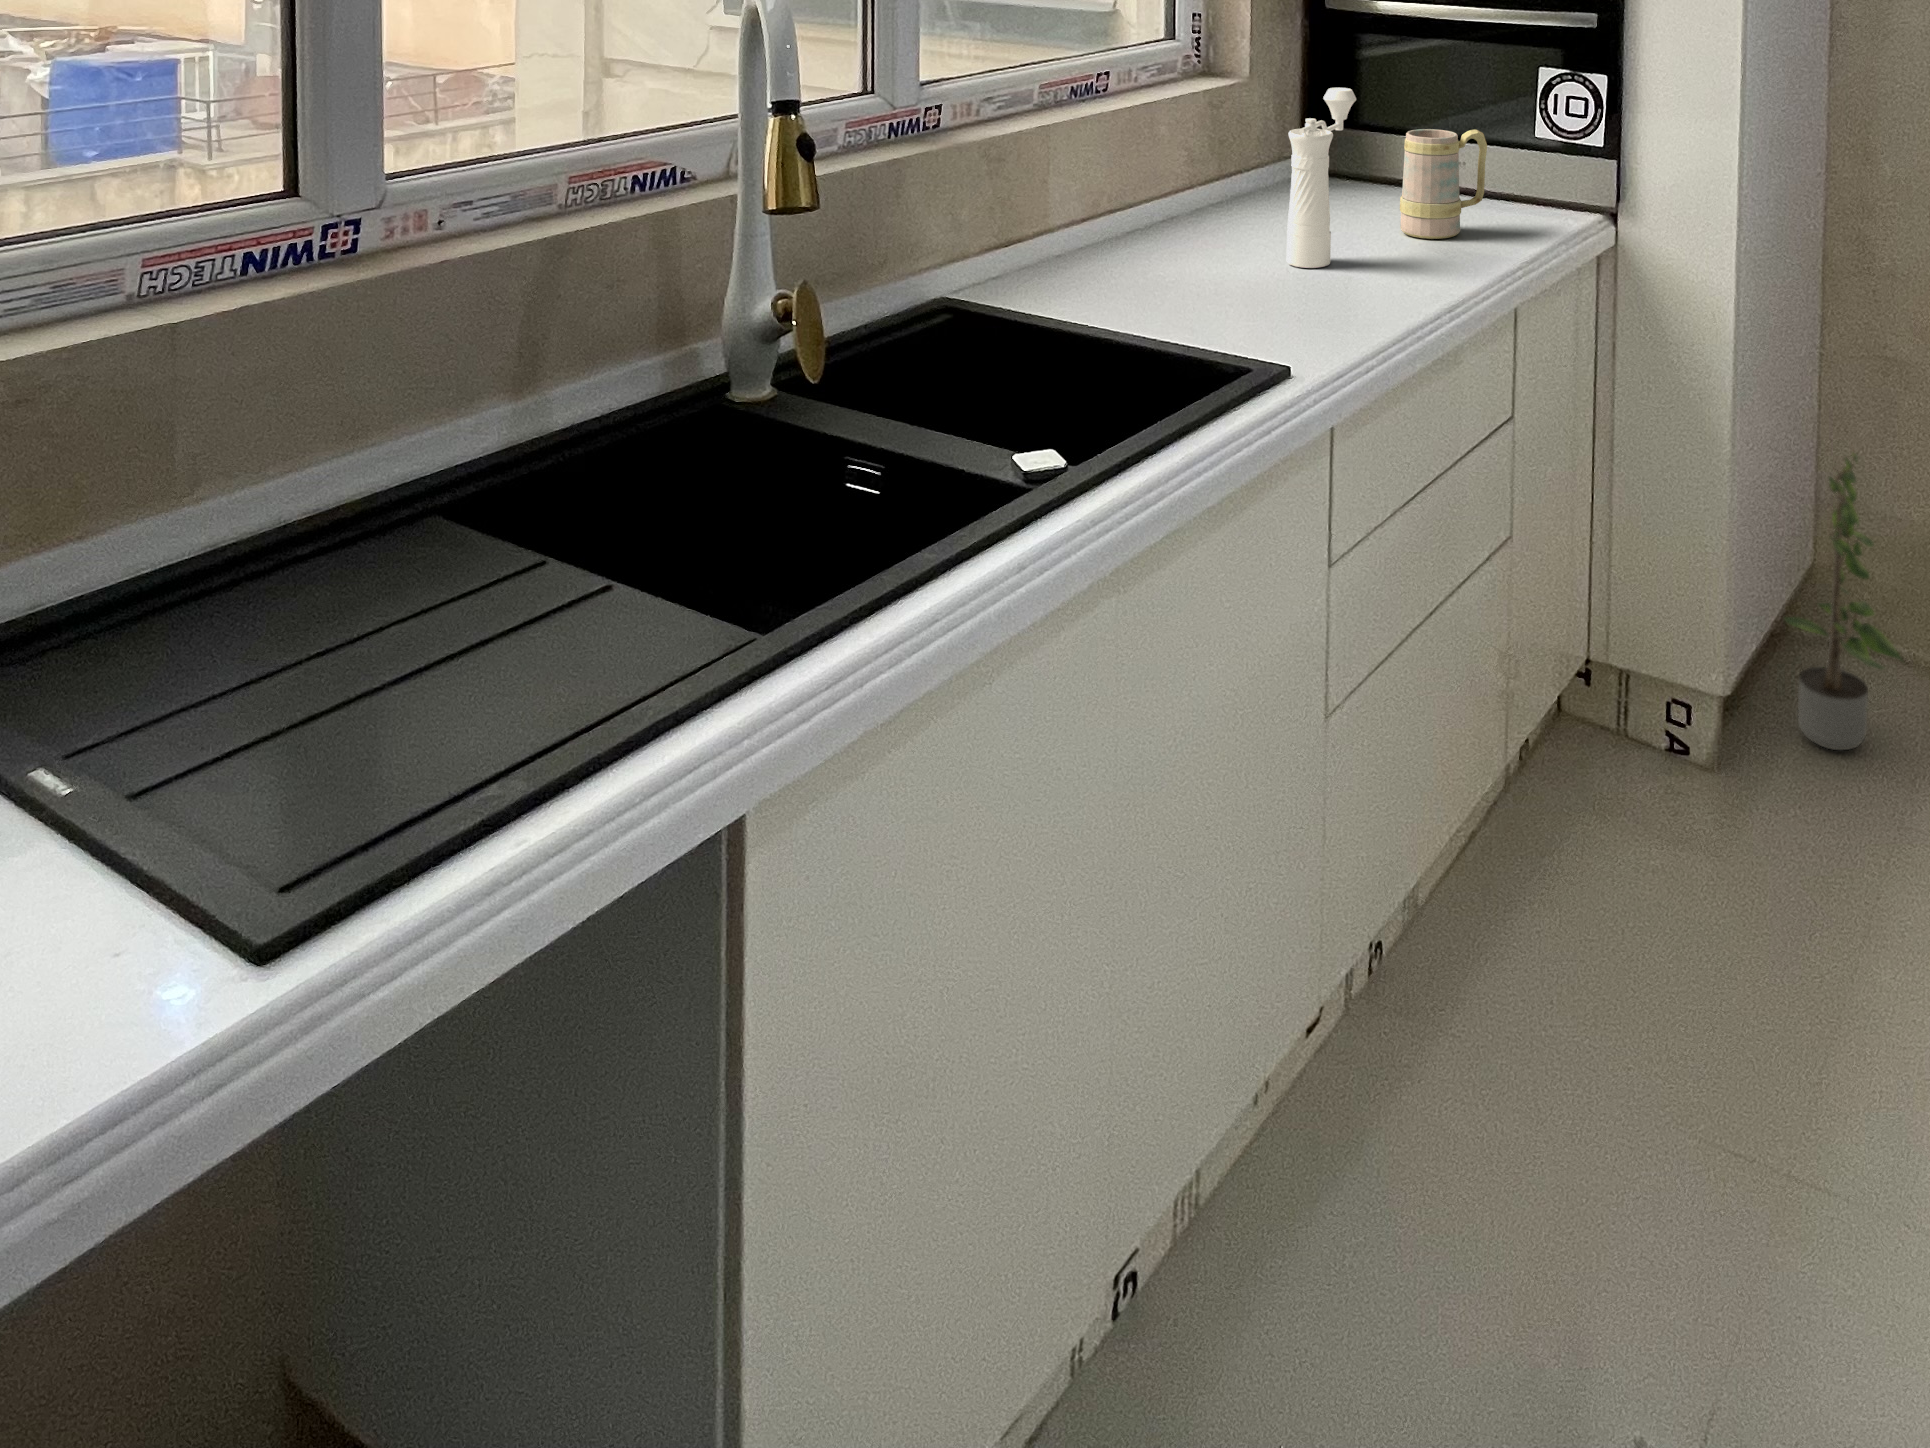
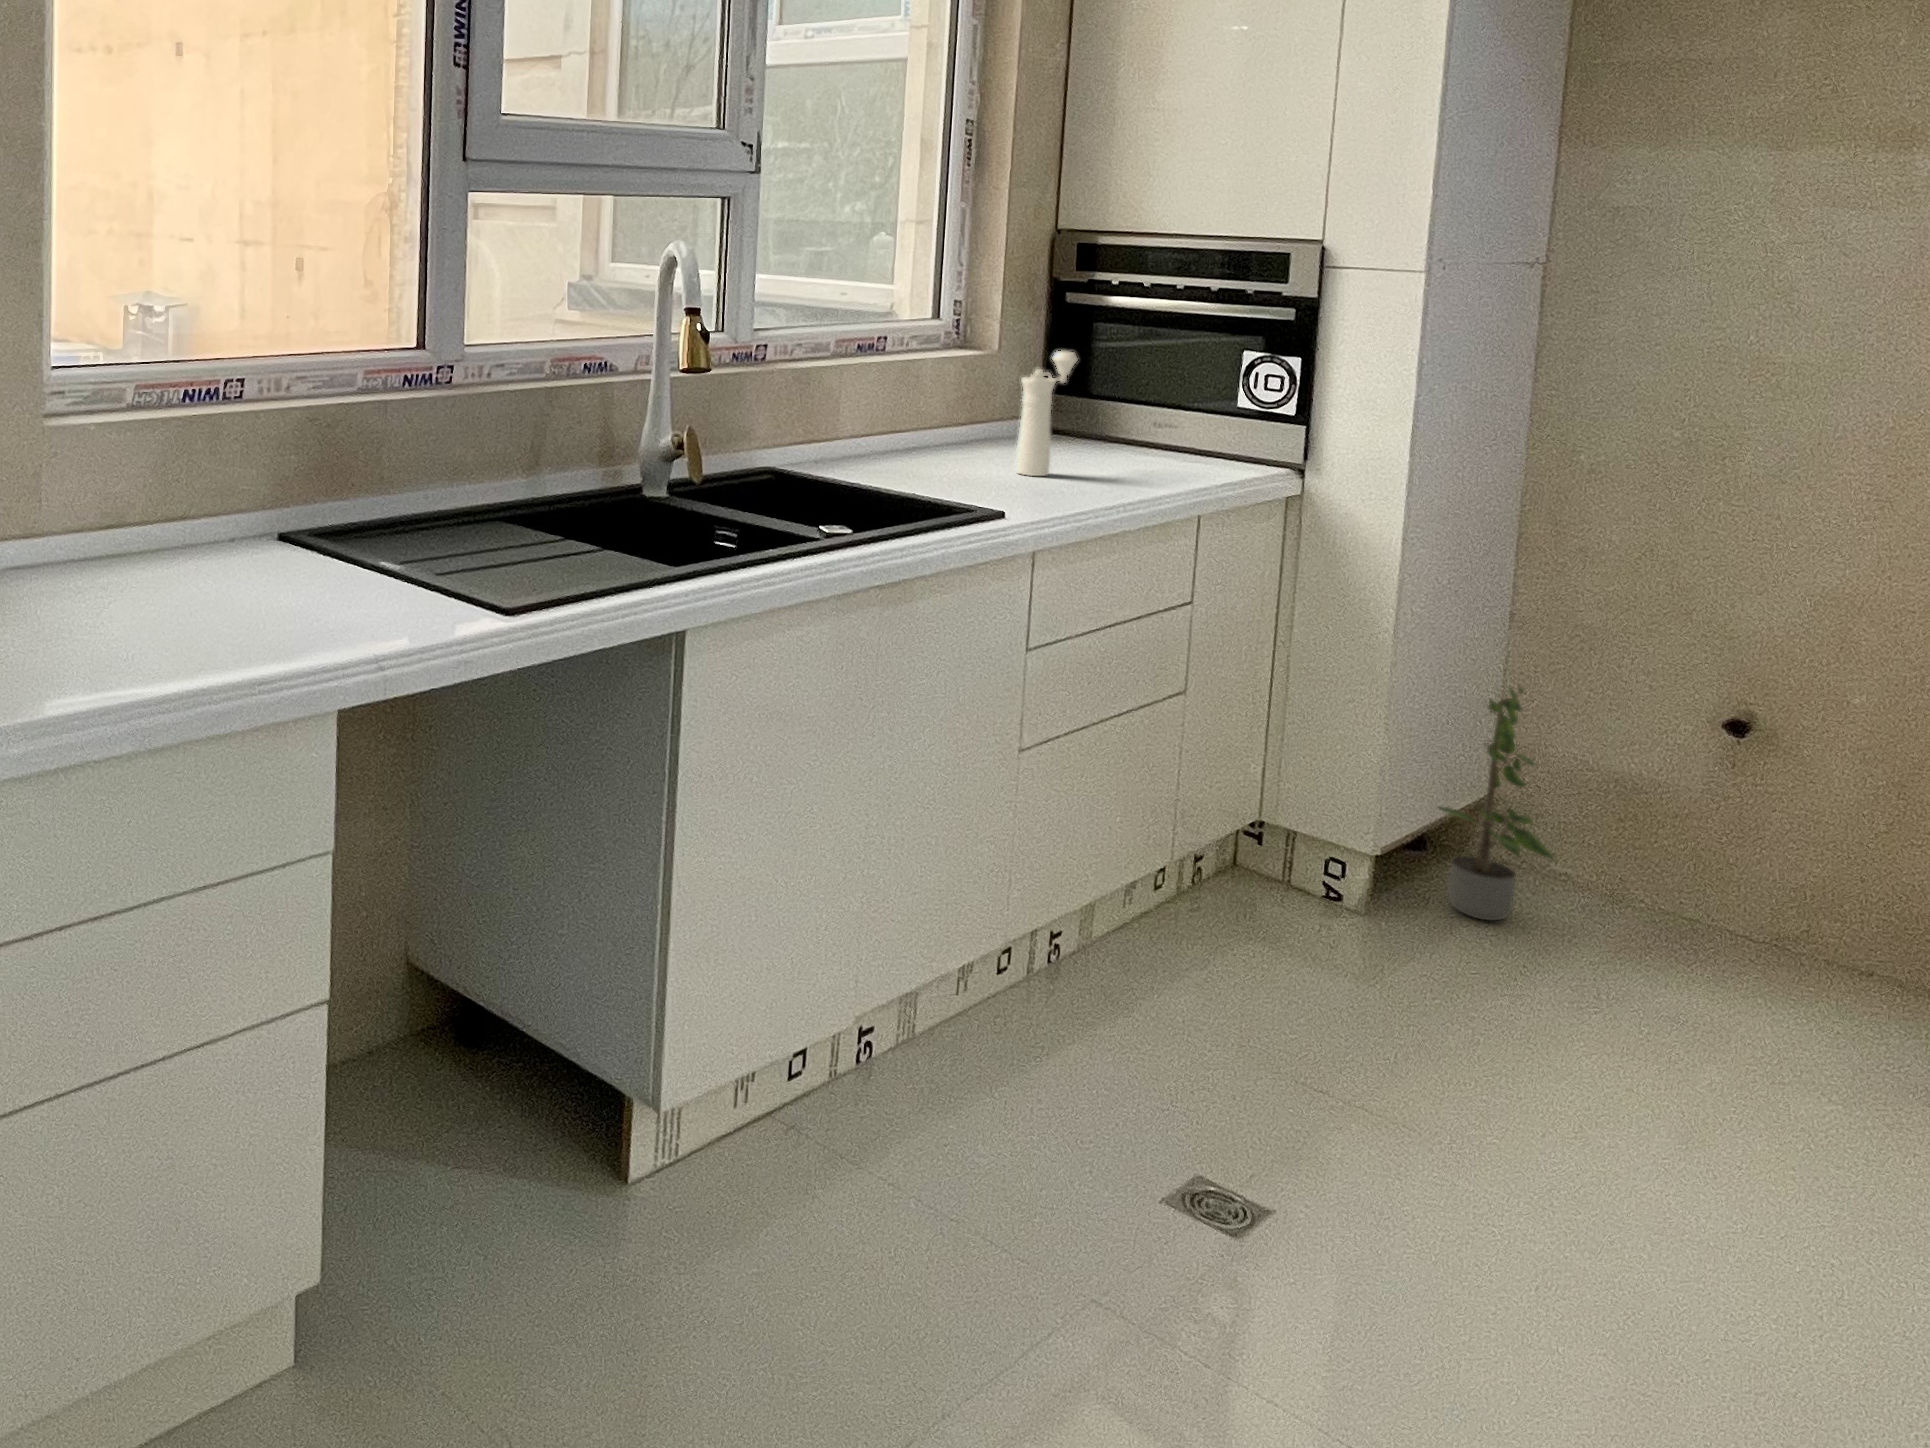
mug: present [1400,129,1487,239] -> none [1111,389,1187,470]

